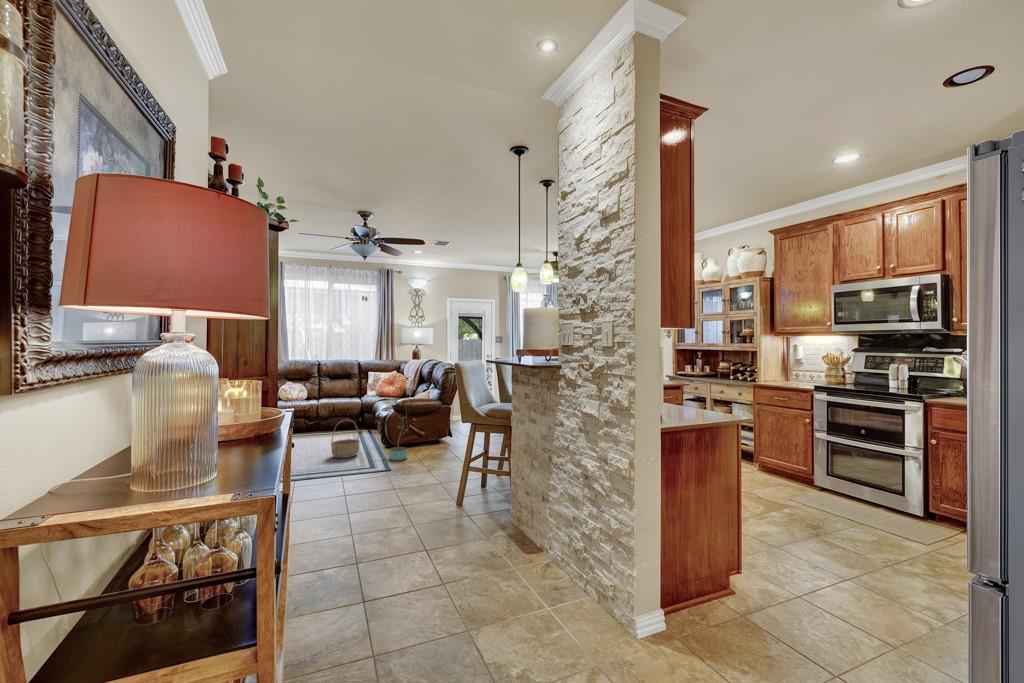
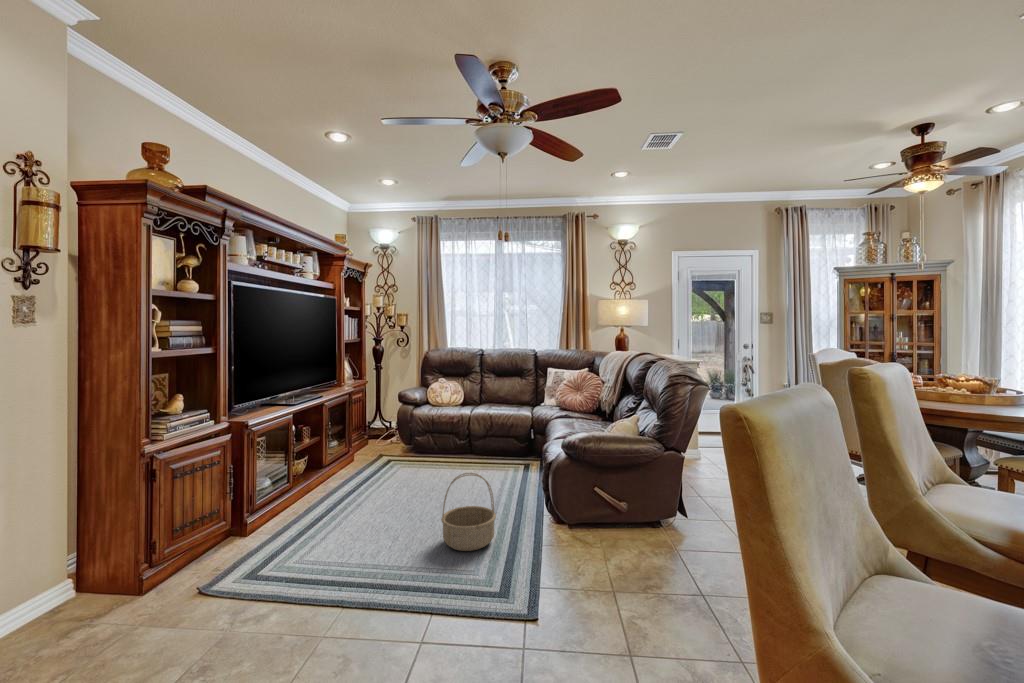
potted plant: present [382,401,416,460] -> none [526,450,603,590]

